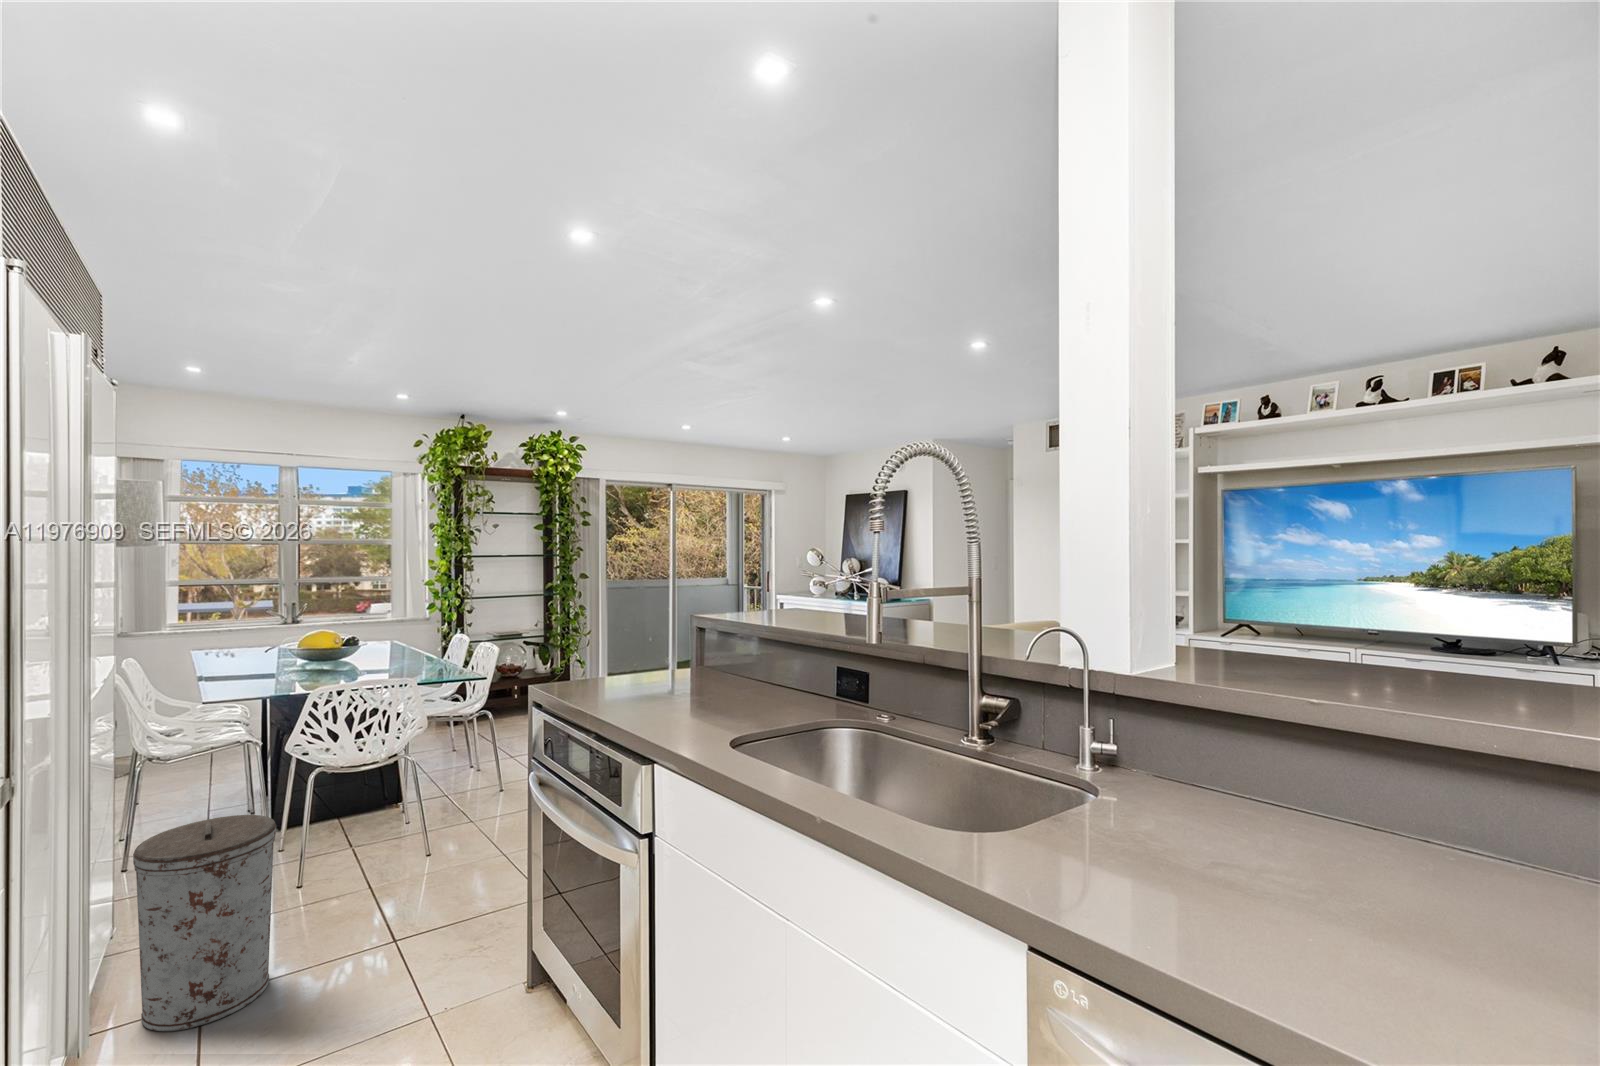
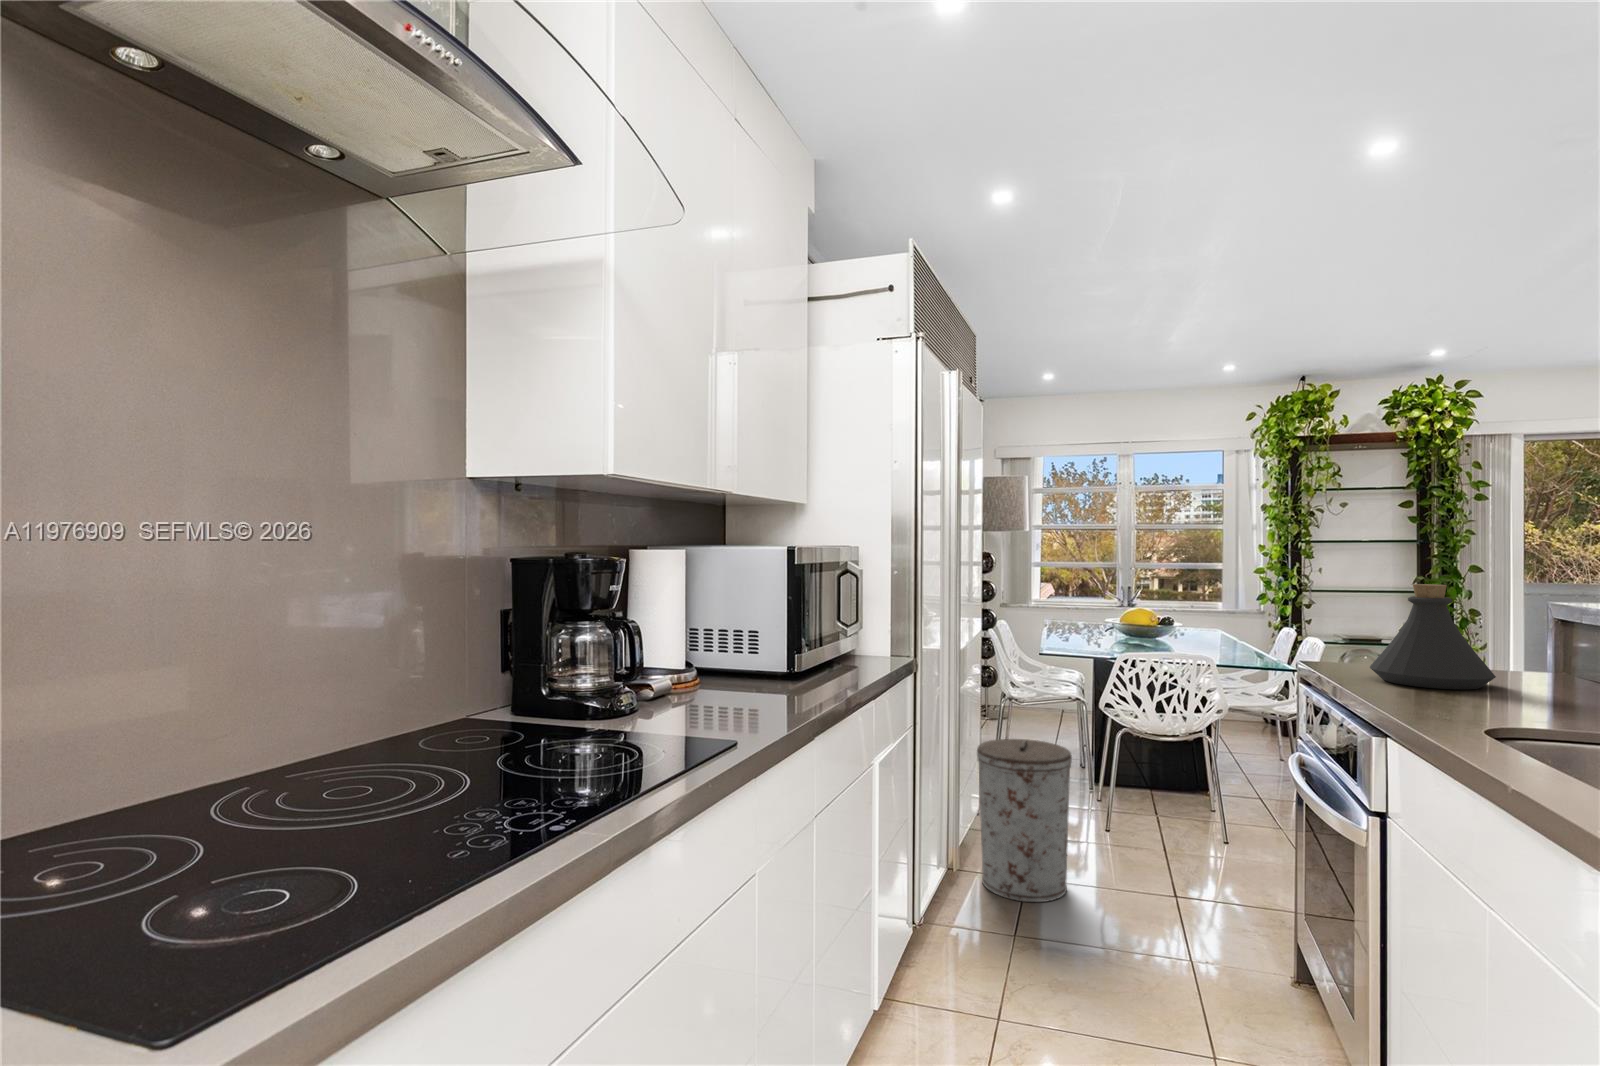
bottle: none [582,612,661,694] -> present [1370,584,1496,689]

